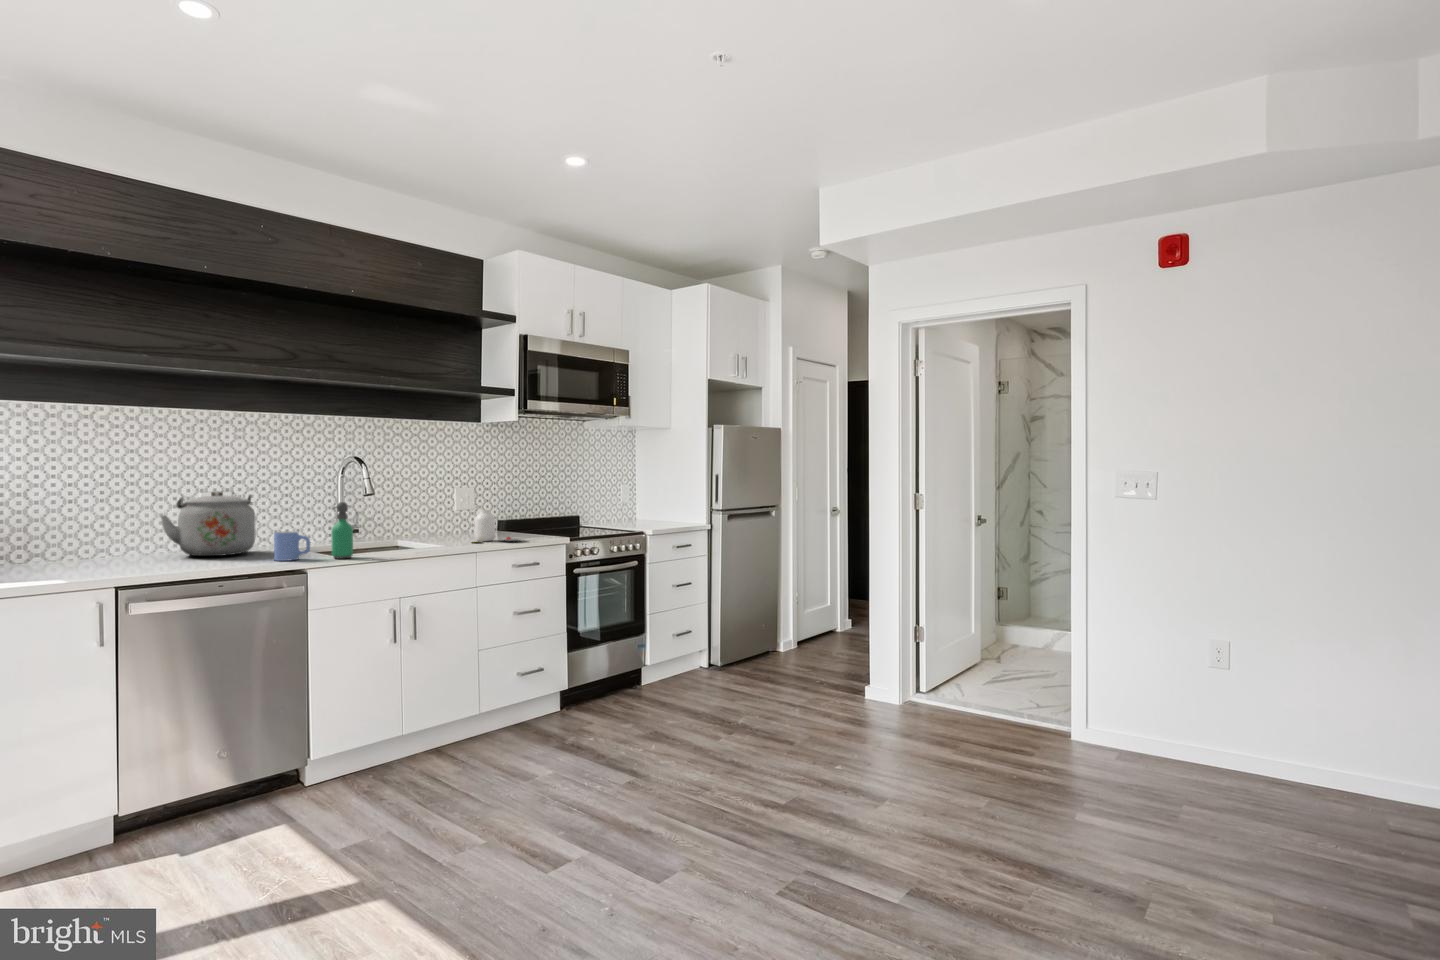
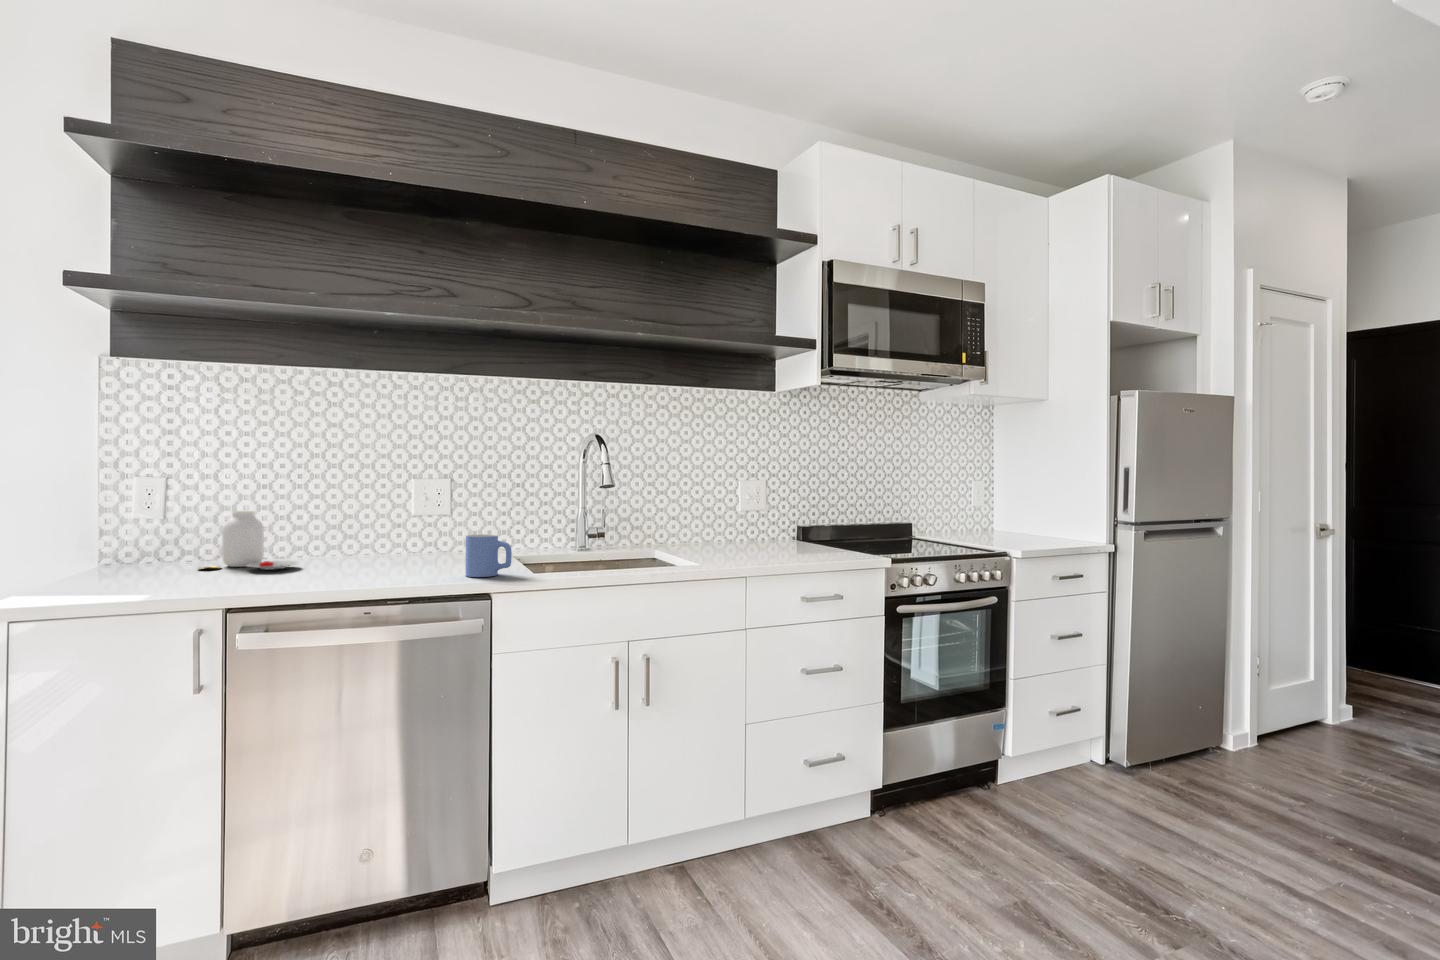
kettle: present [161,491,255,556] -> none [352,476,468,563]
soap dispenser: present [332,502,353,559] -> none [537,495,568,578]
jar: present [475,510,523,542] -> present [210,511,299,569]

